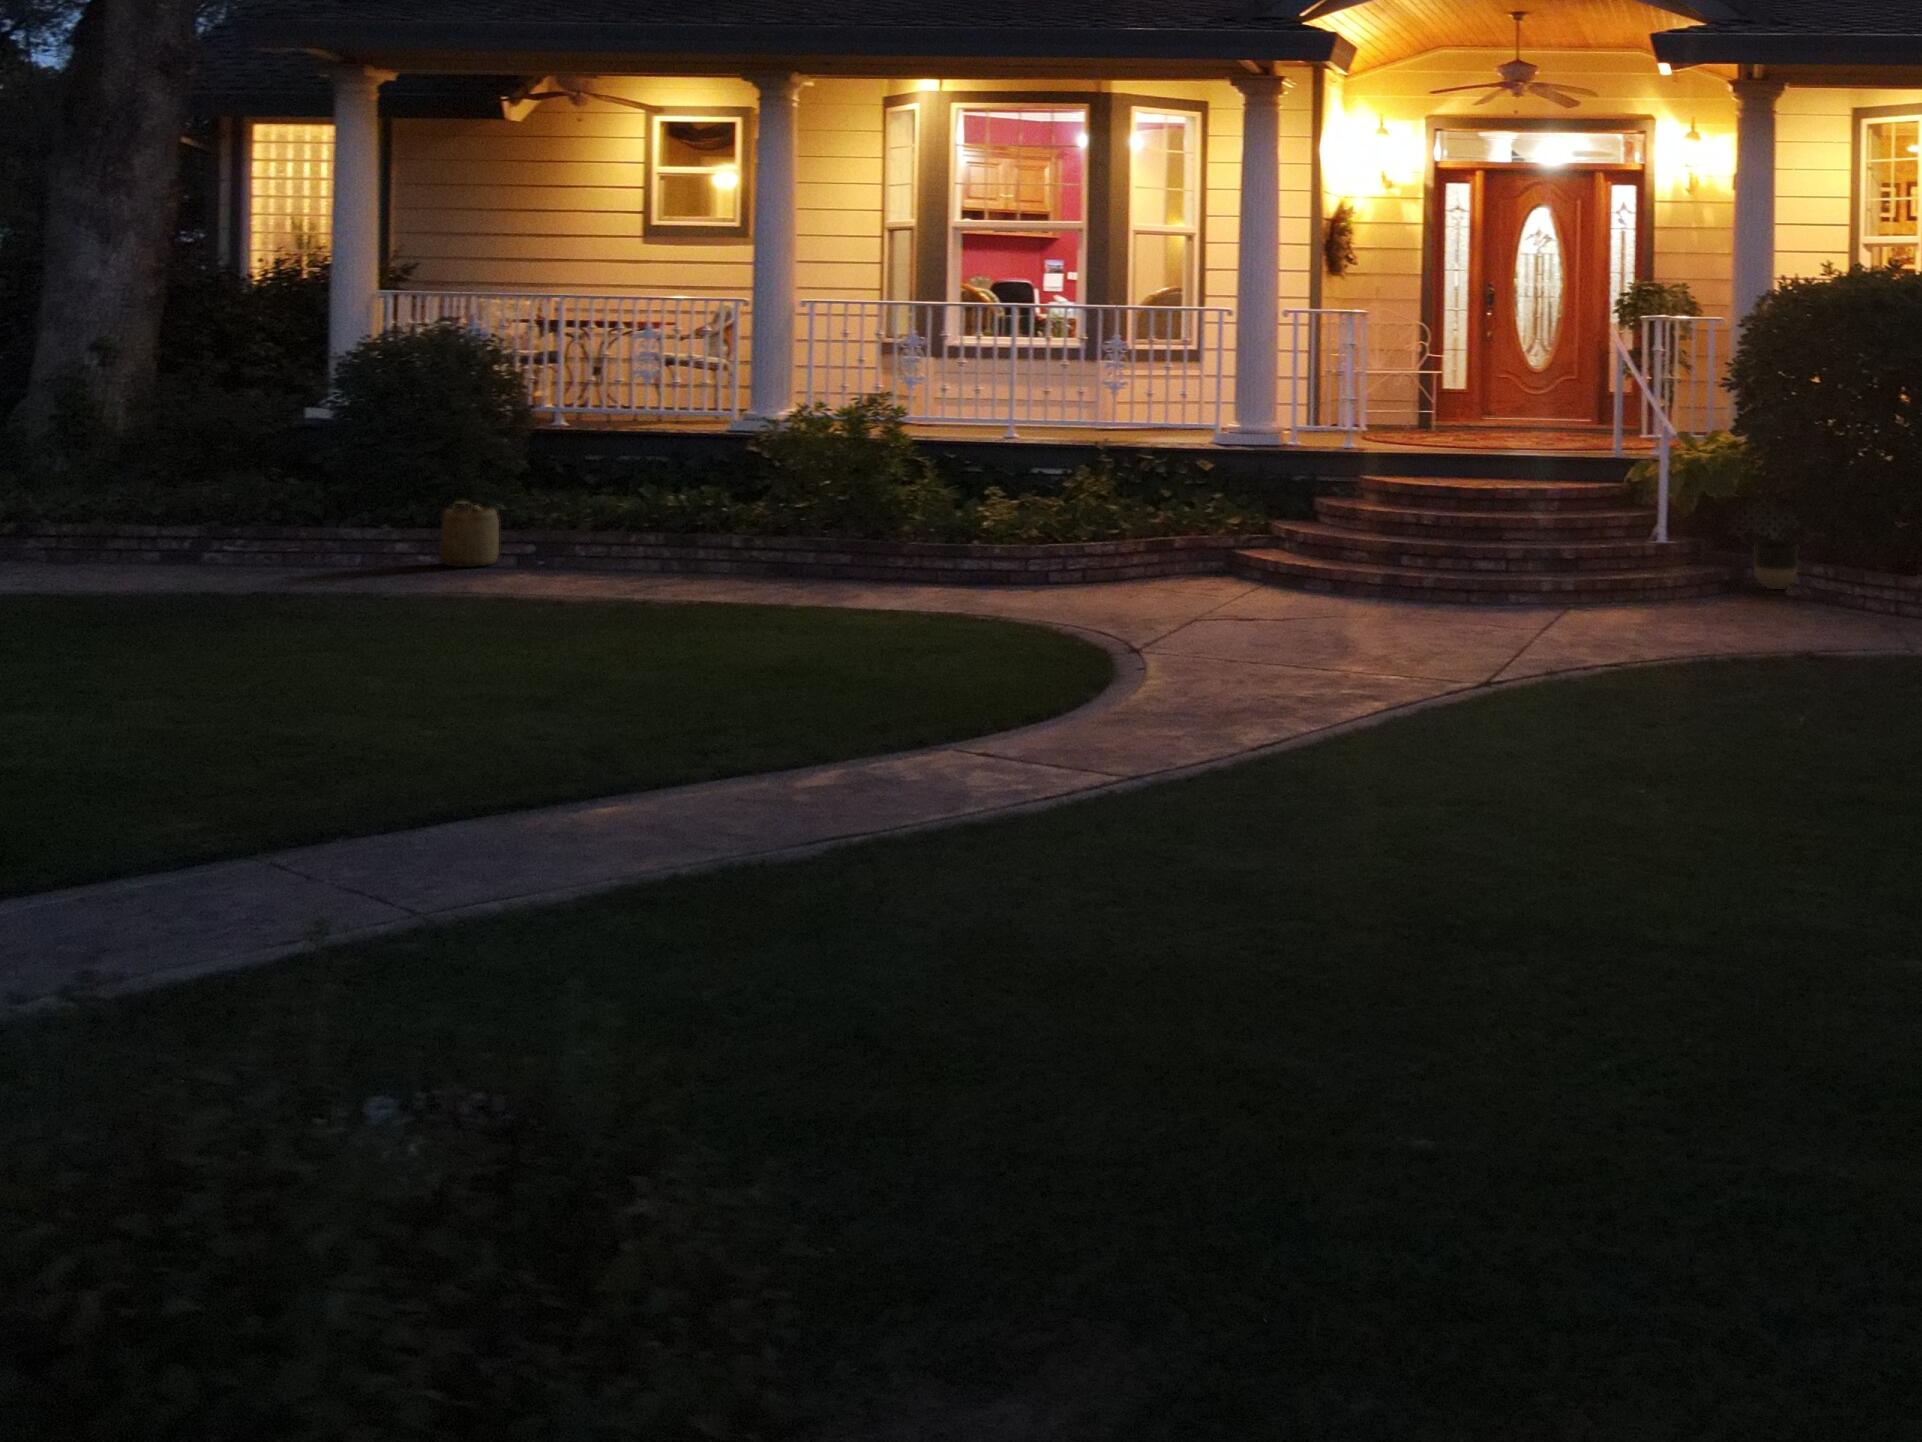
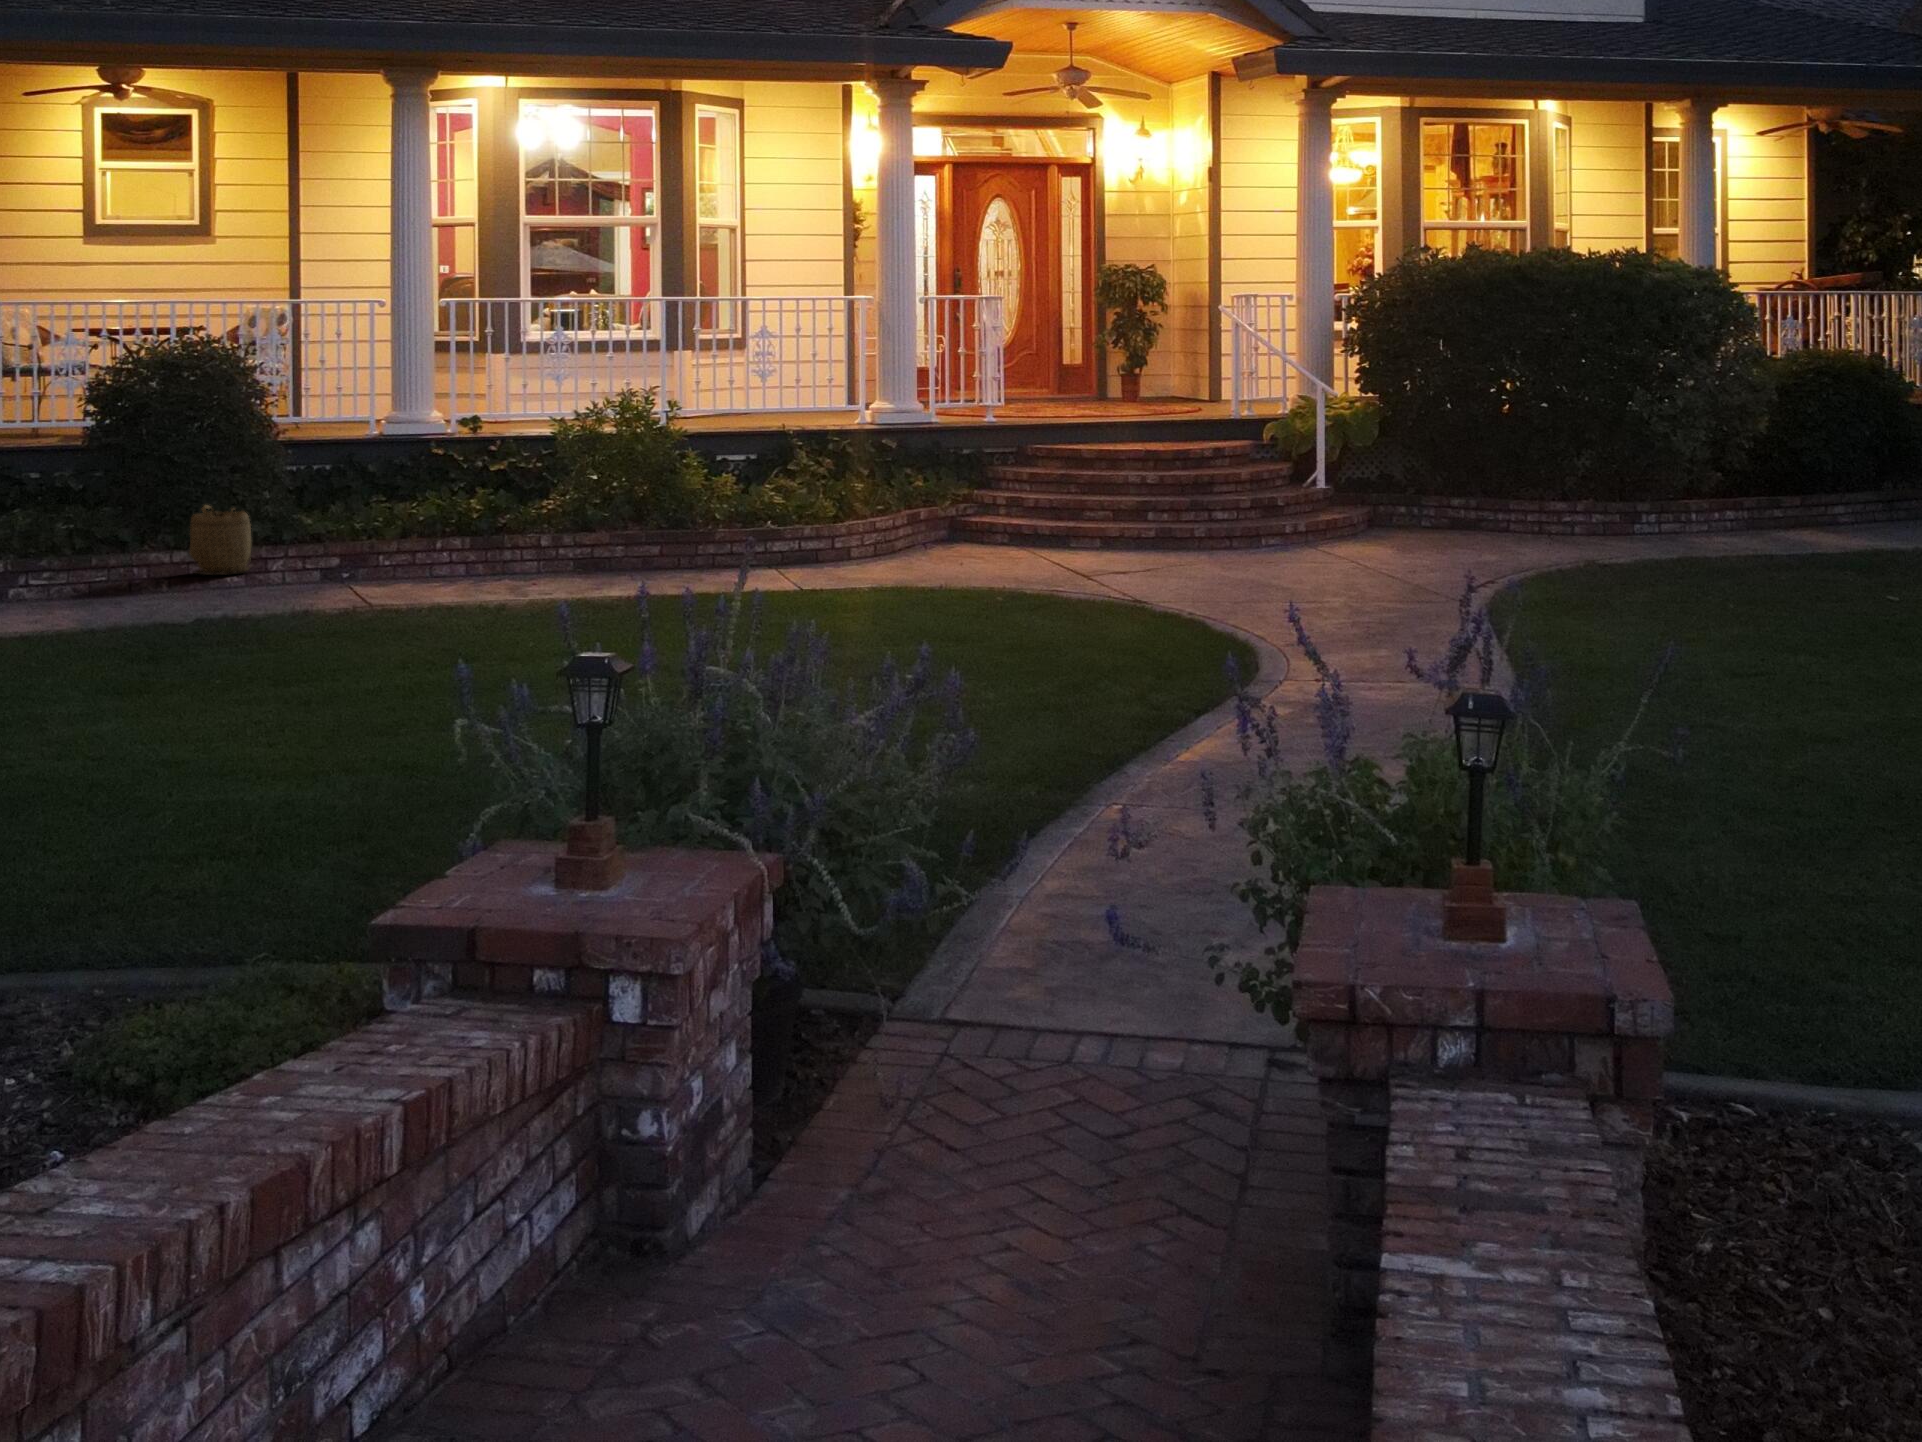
planter: present [1754,541,1798,589] -> none [1405,479,1443,520]

